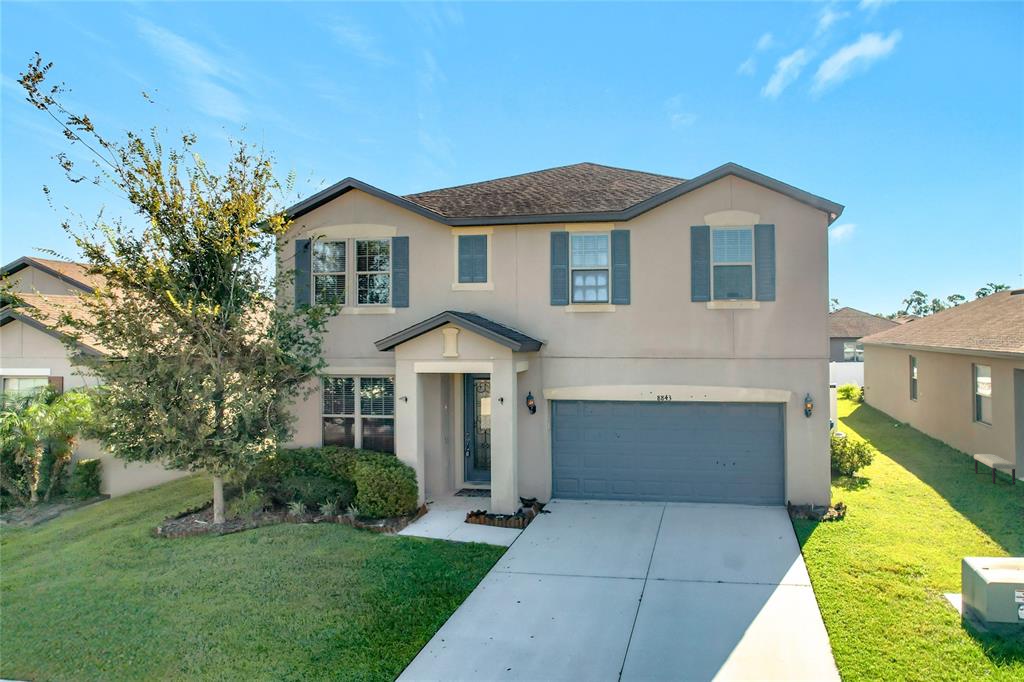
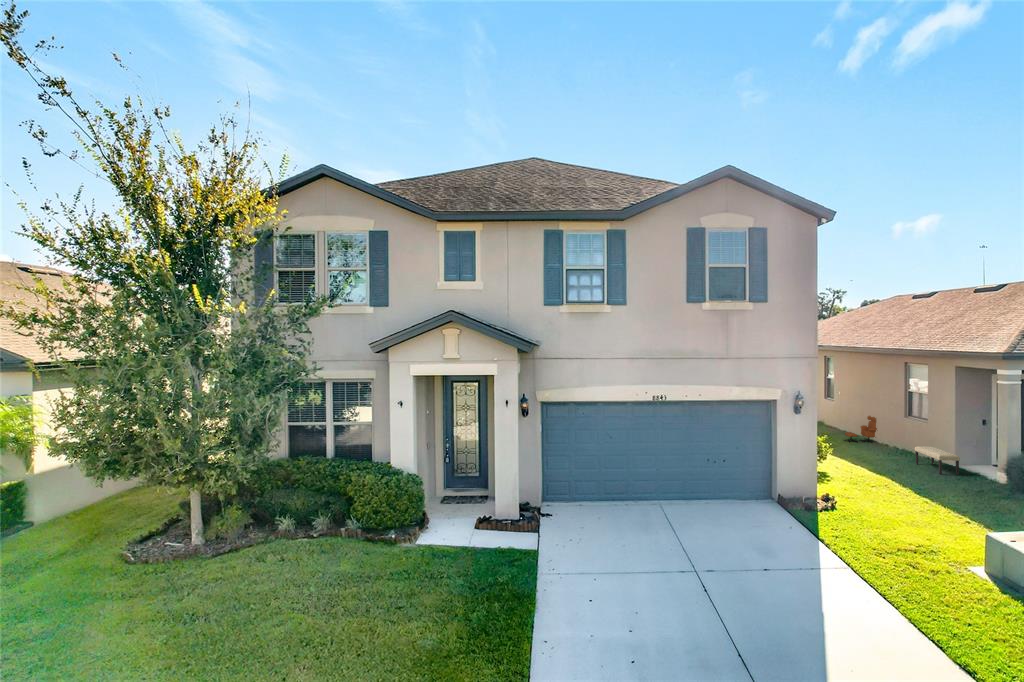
lounge chair: none [912,421,952,451] -> present [845,416,877,443]

